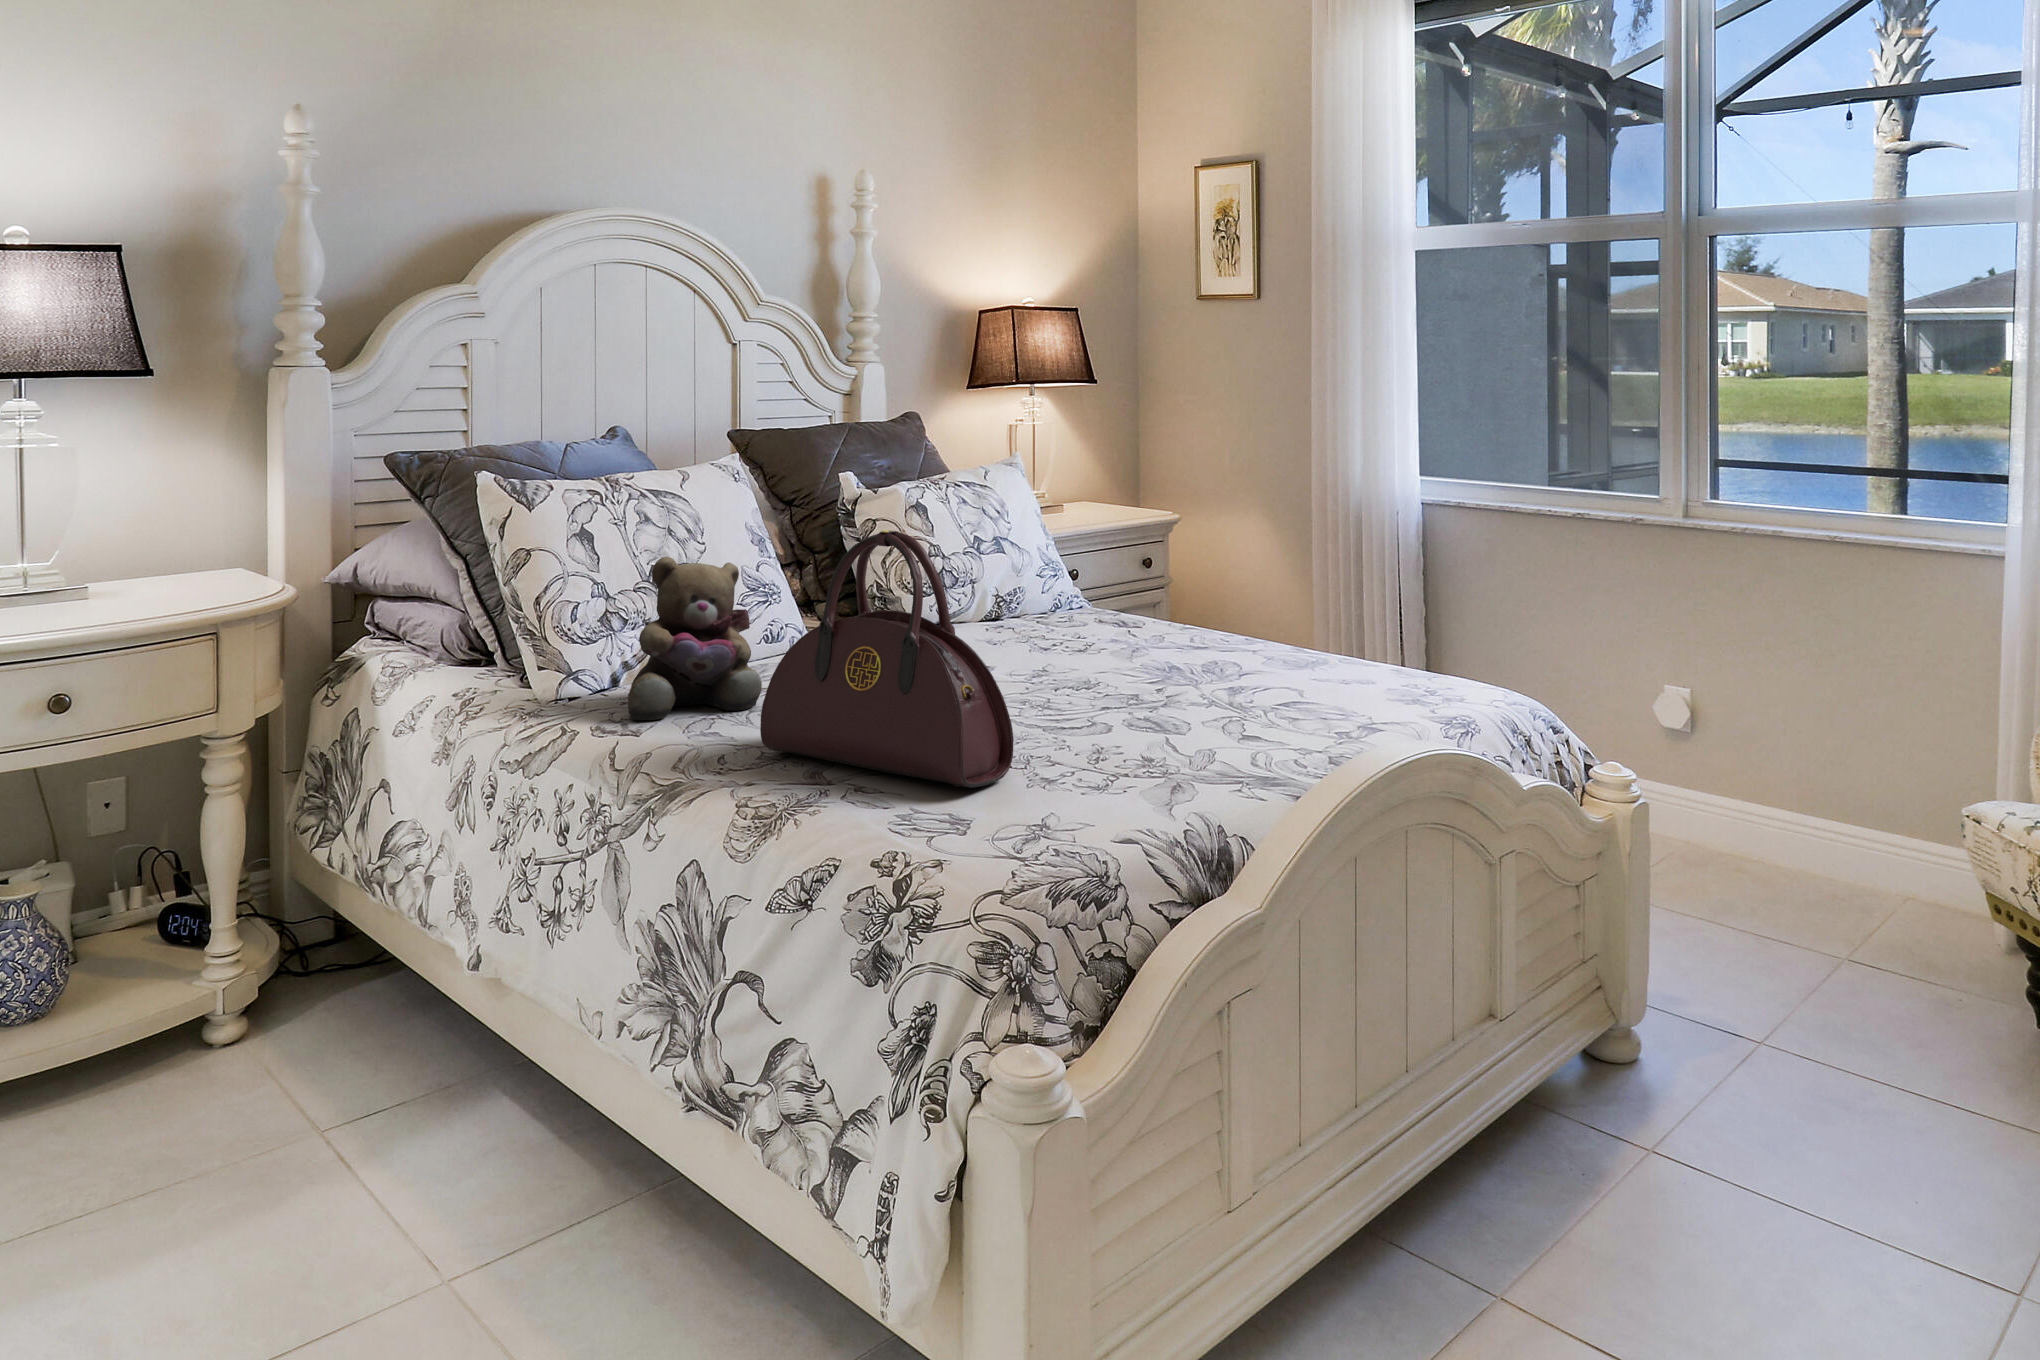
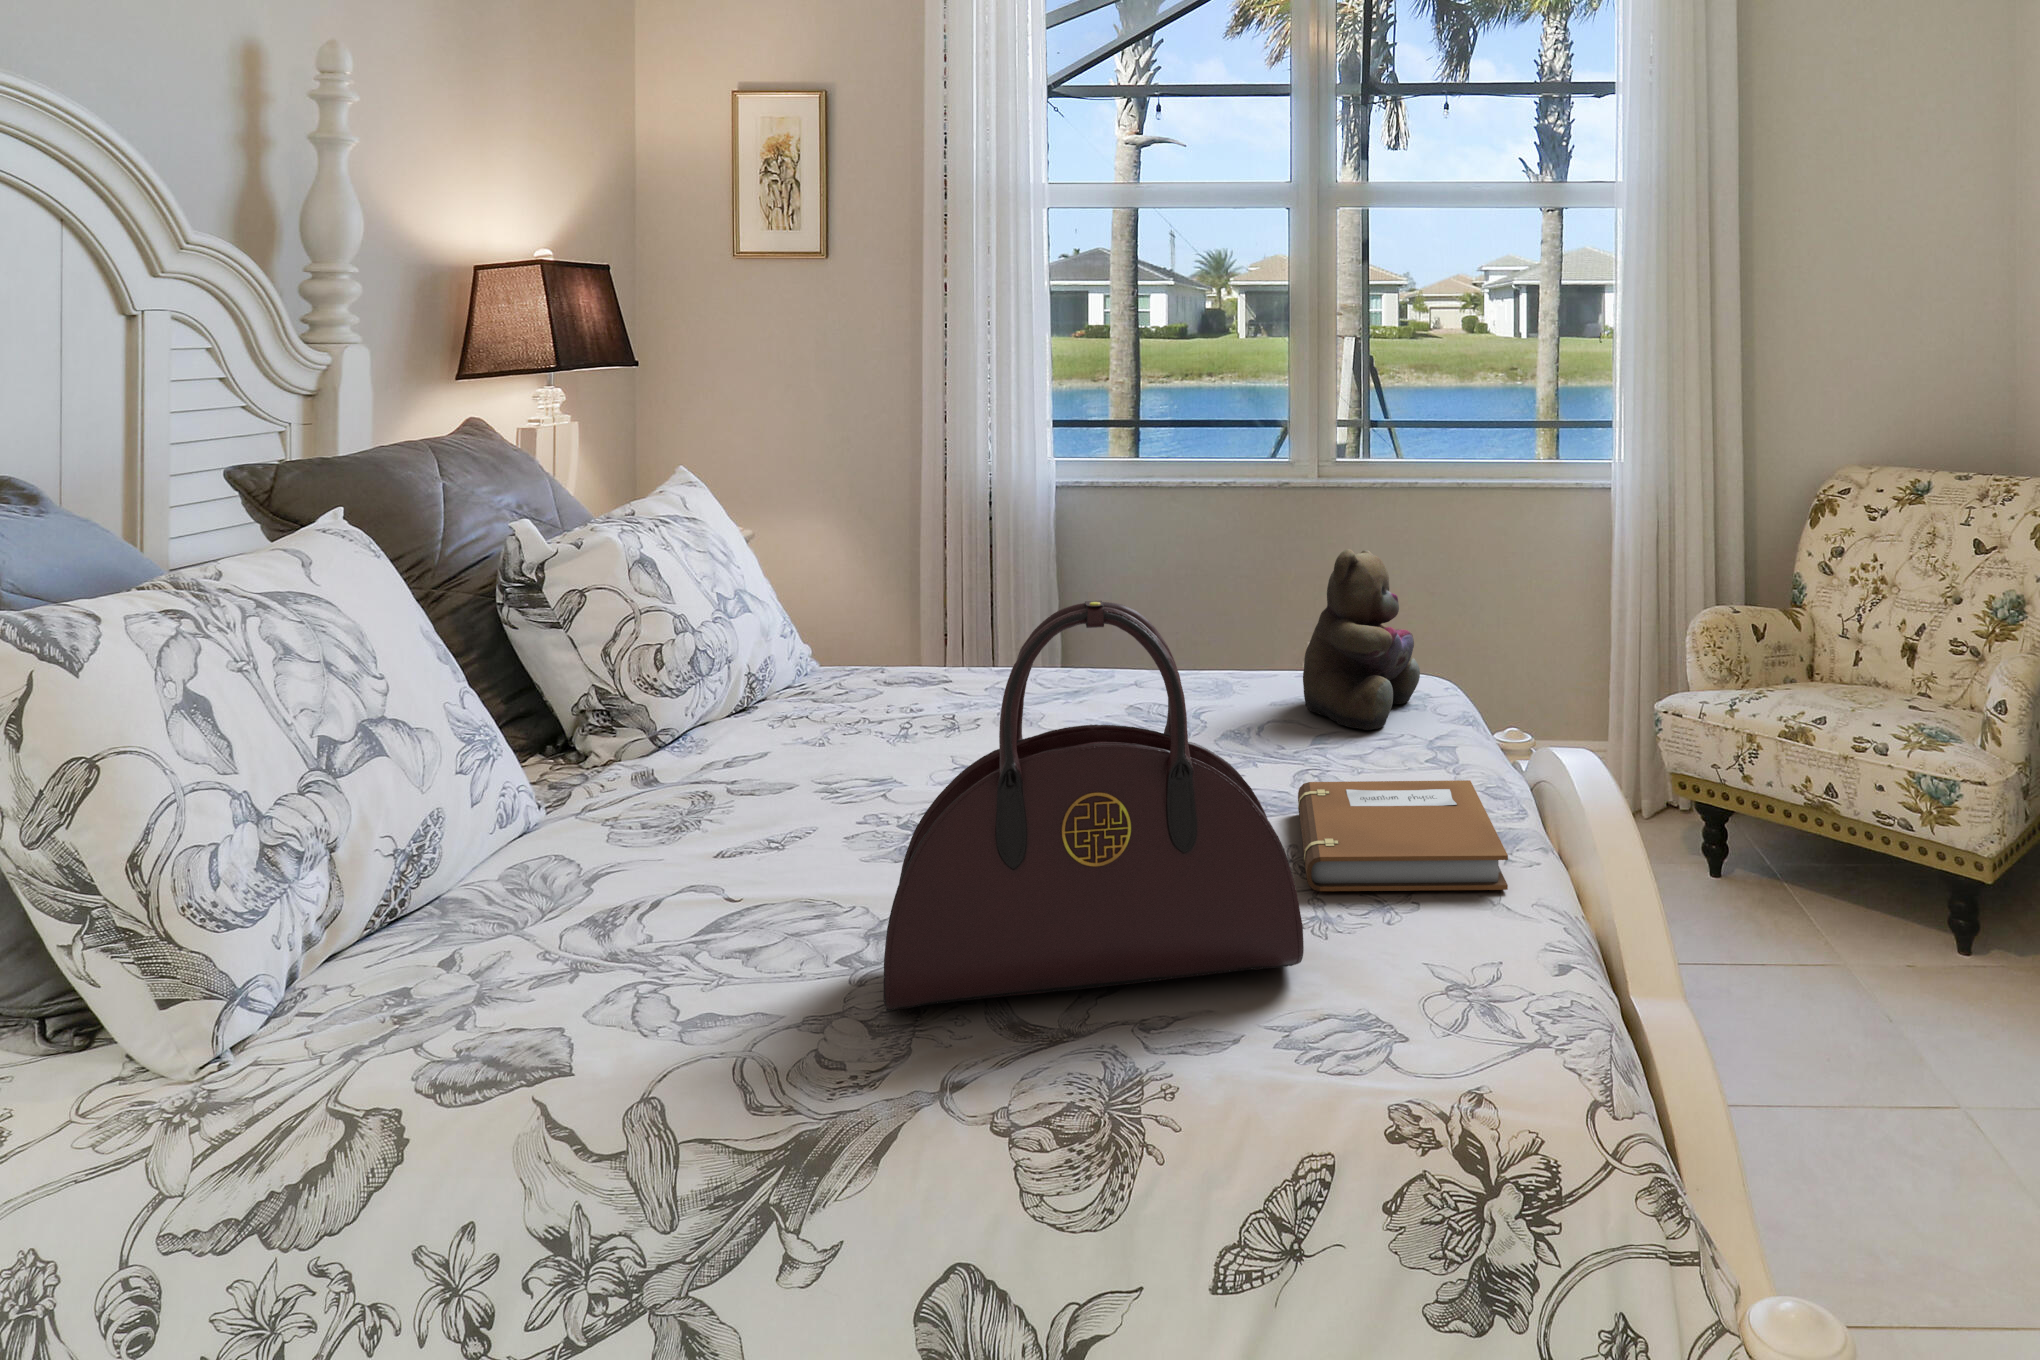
teddy bear: present [628,557,762,720] -> present [1303,549,1420,730]
notebook: none [1069,712,1286,800] -> present [1298,780,1508,891]

